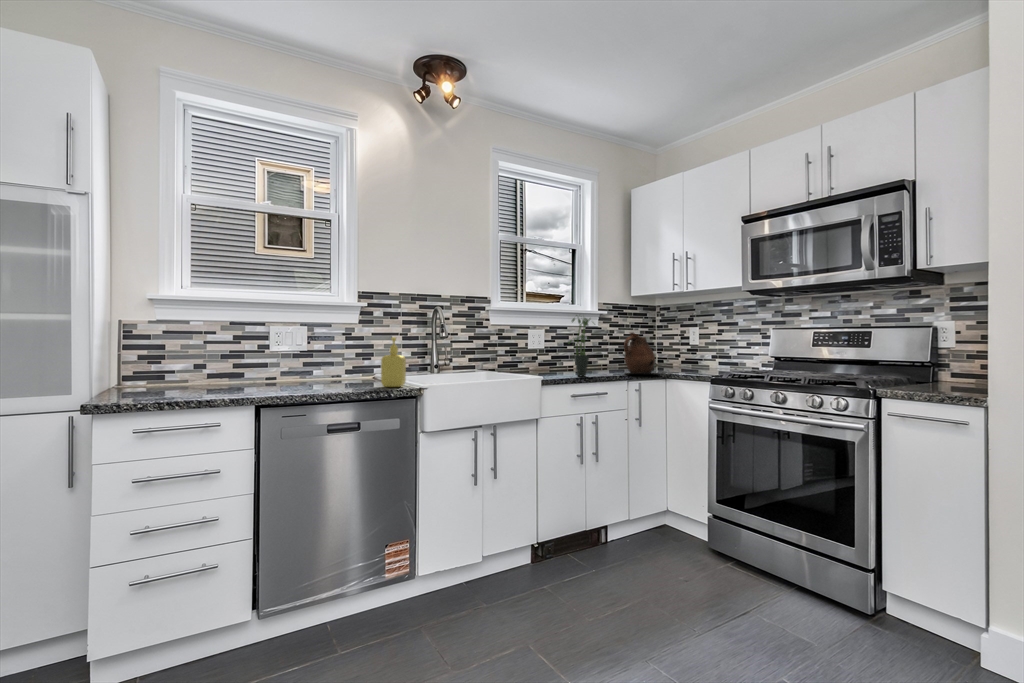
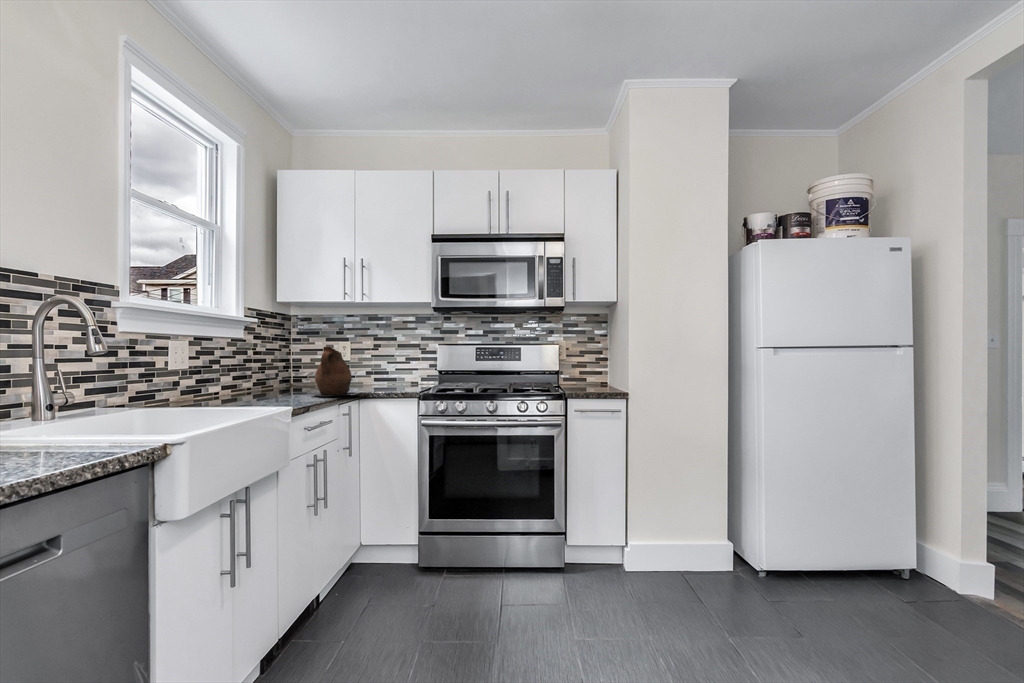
potted plant: present [568,315,590,376] -> none [268,323,304,404]
soap dispenser: present [381,337,406,387] -> none [39,352,105,460]

